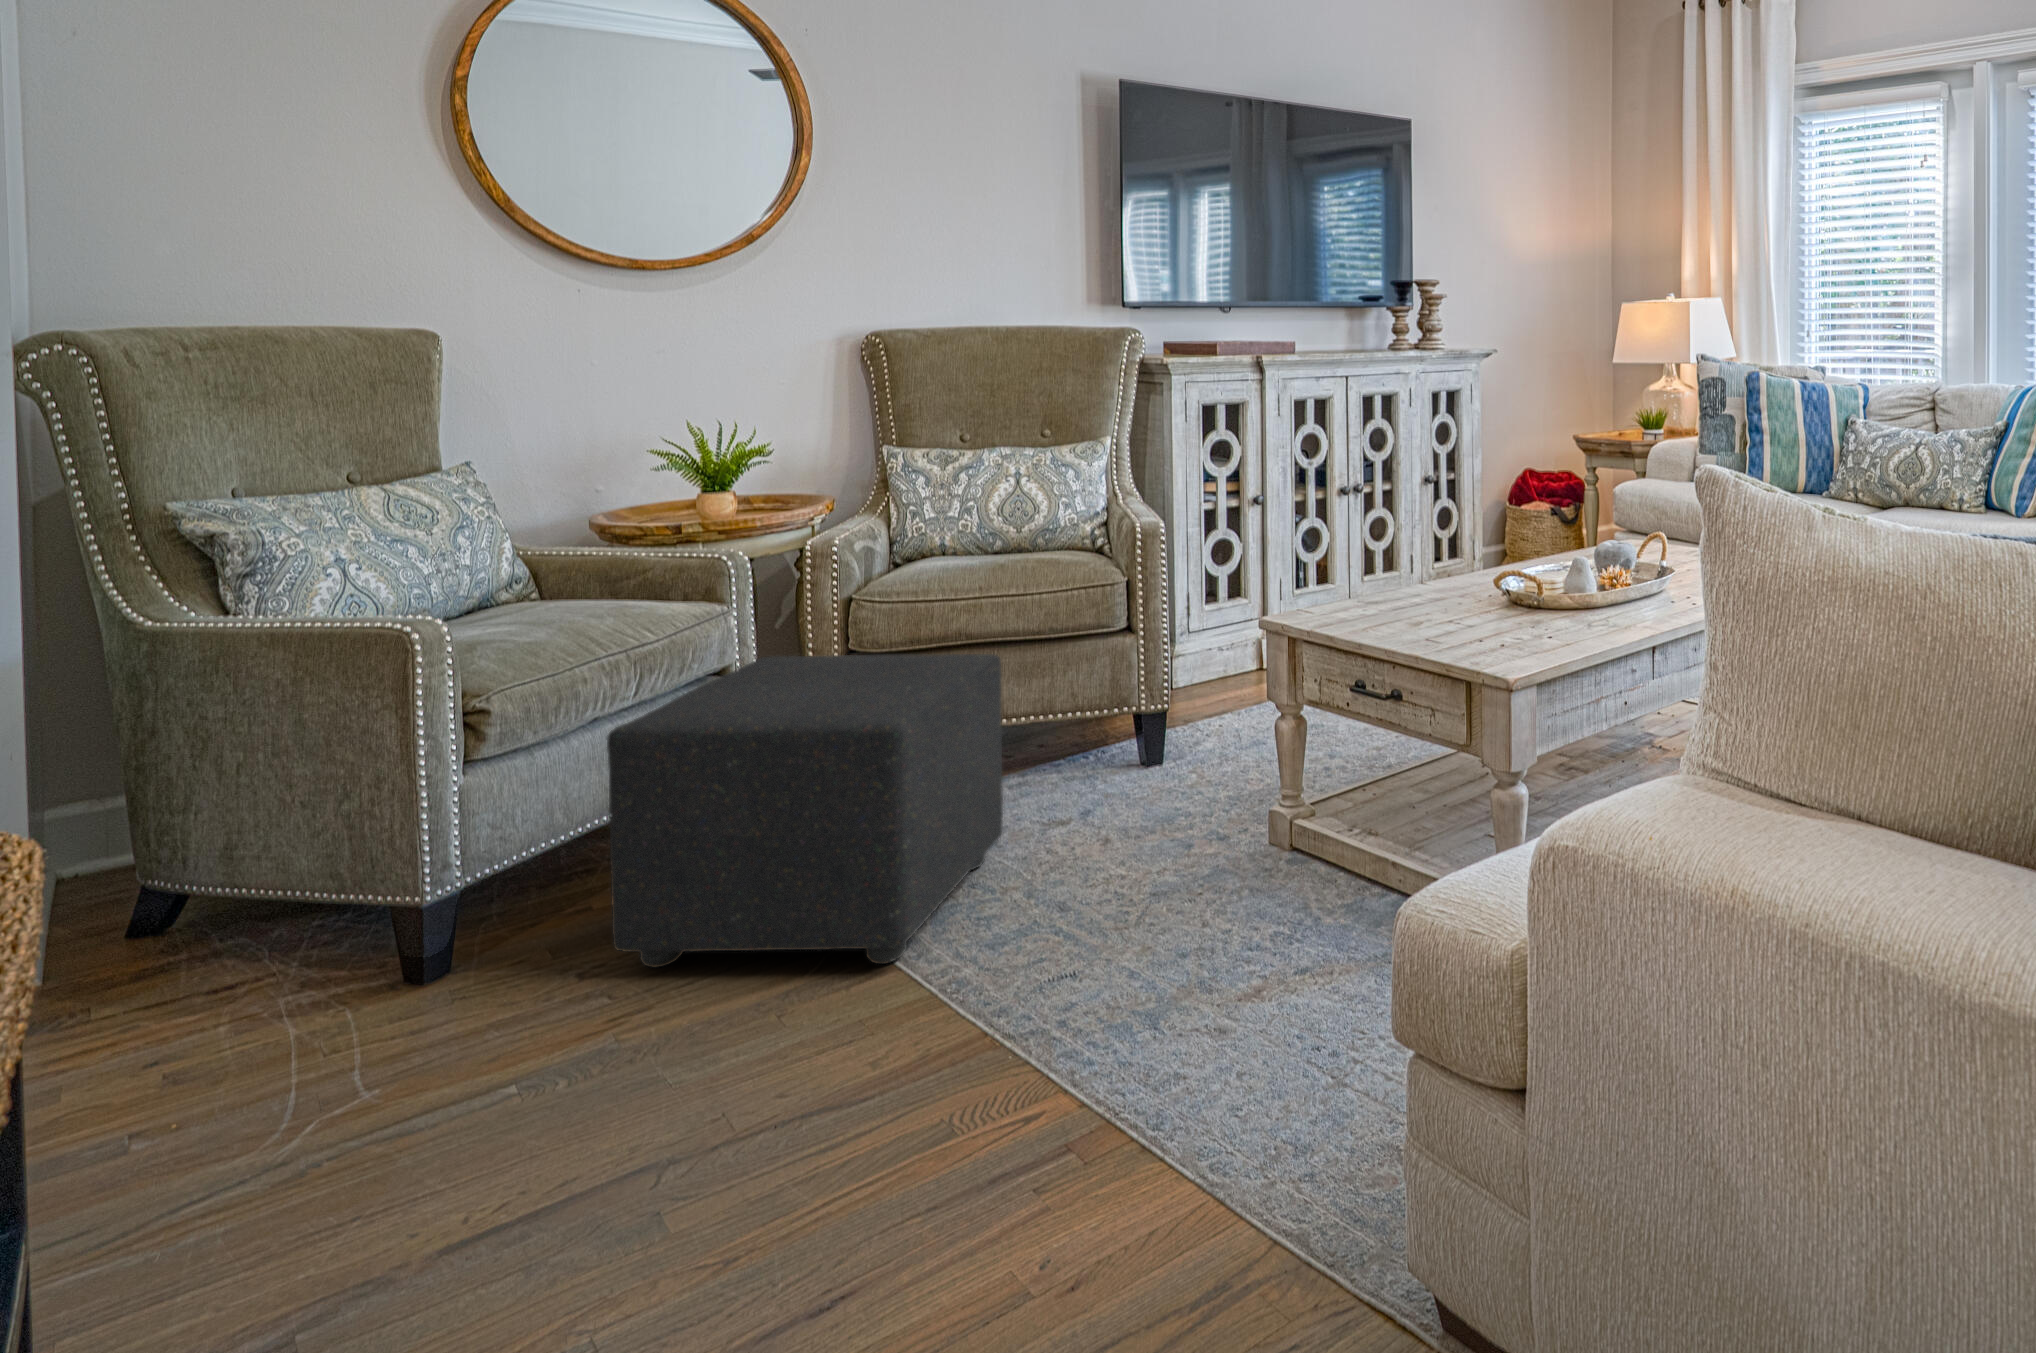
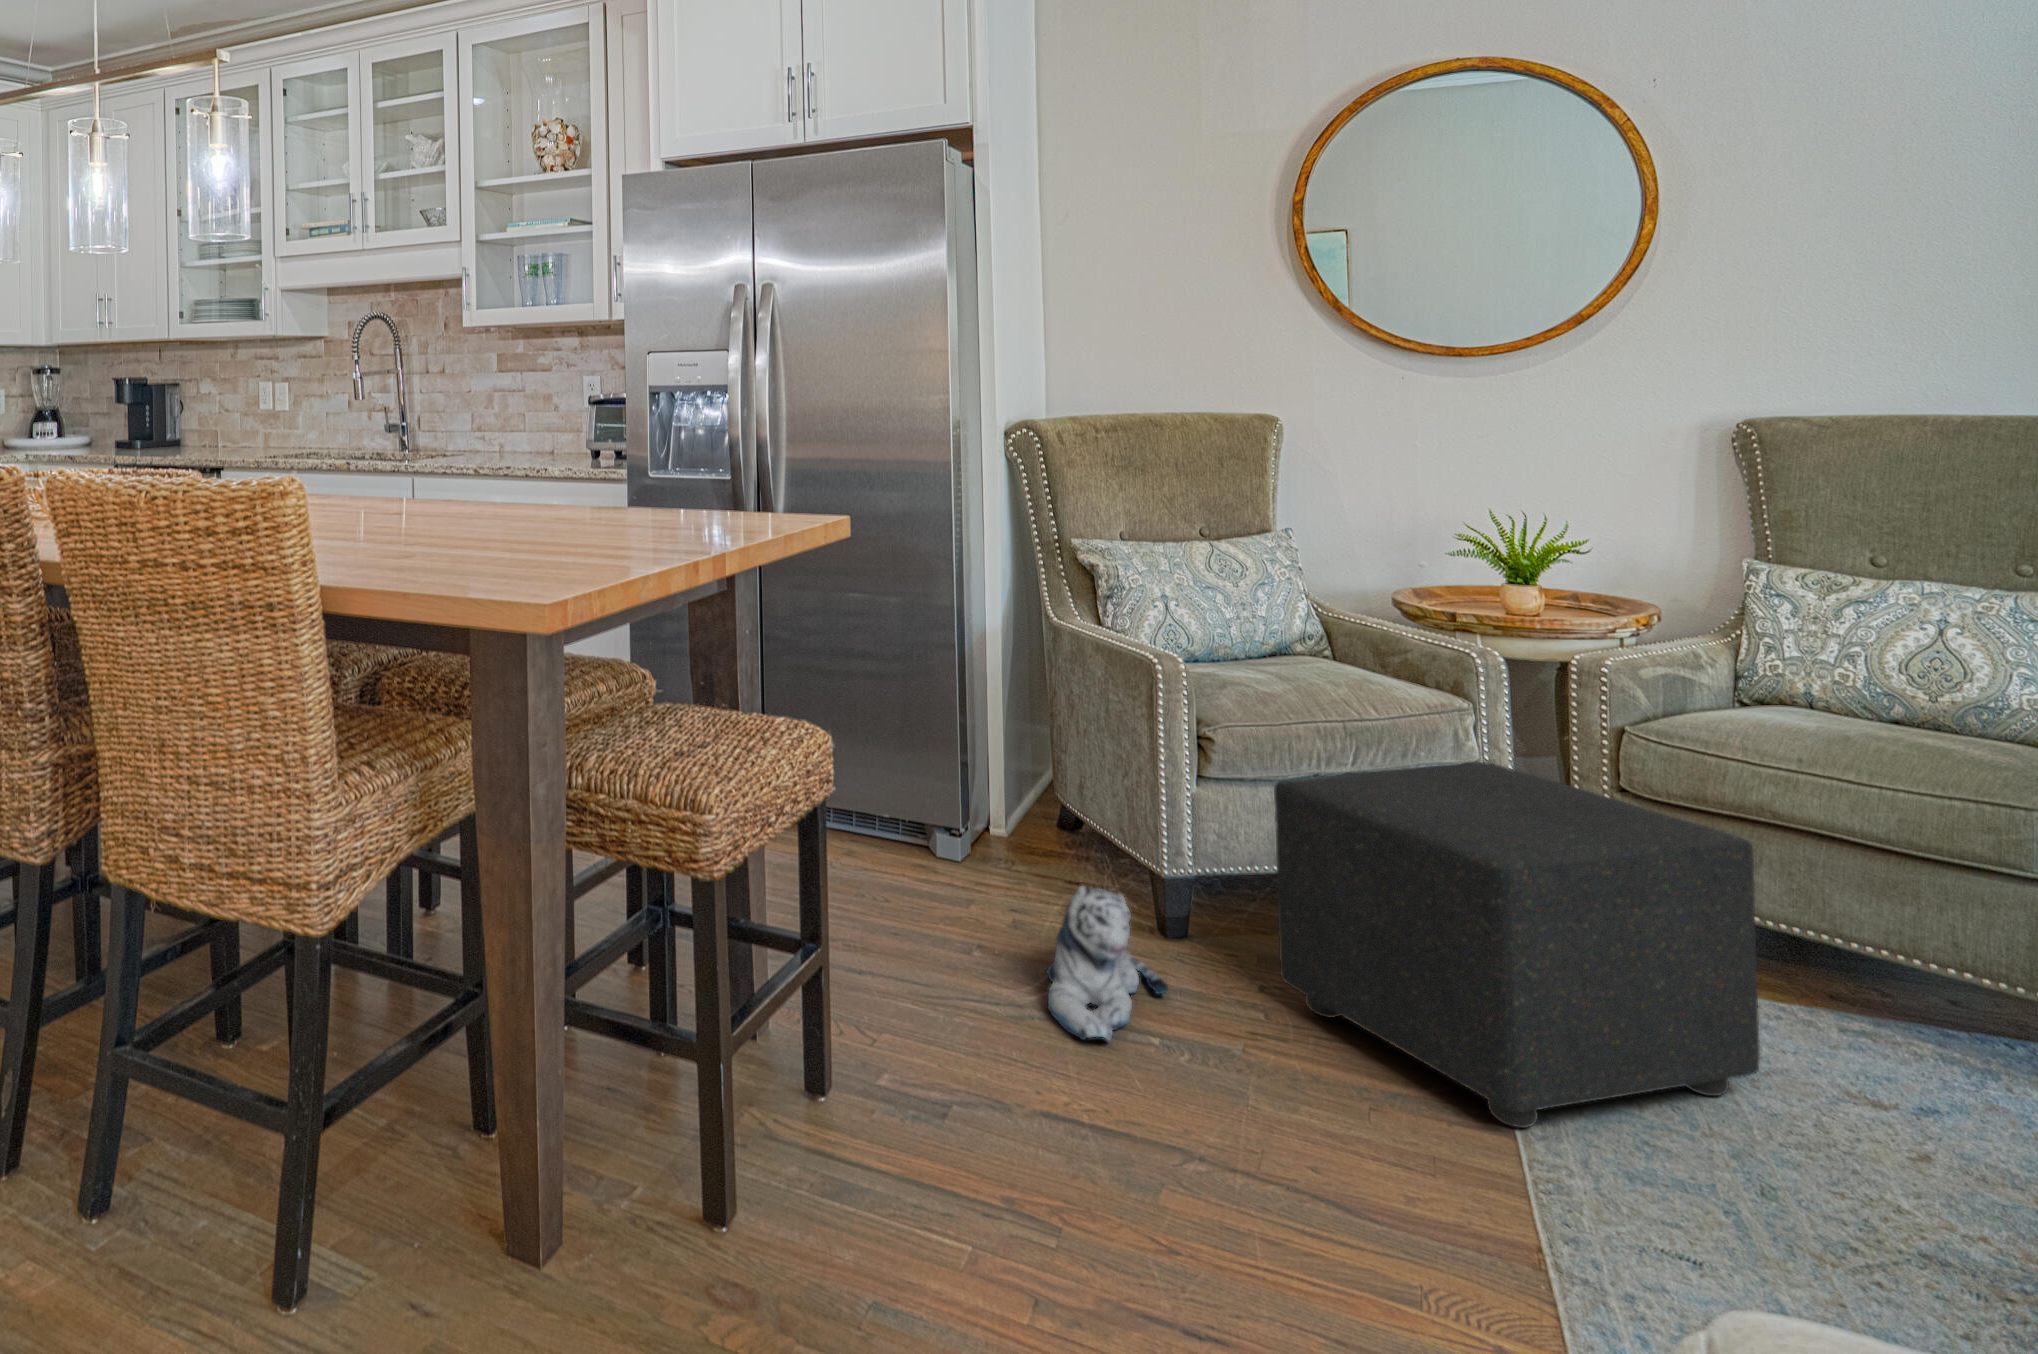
plush toy: none [293,935,490,1145] -> present [1046,886,1168,1040]

